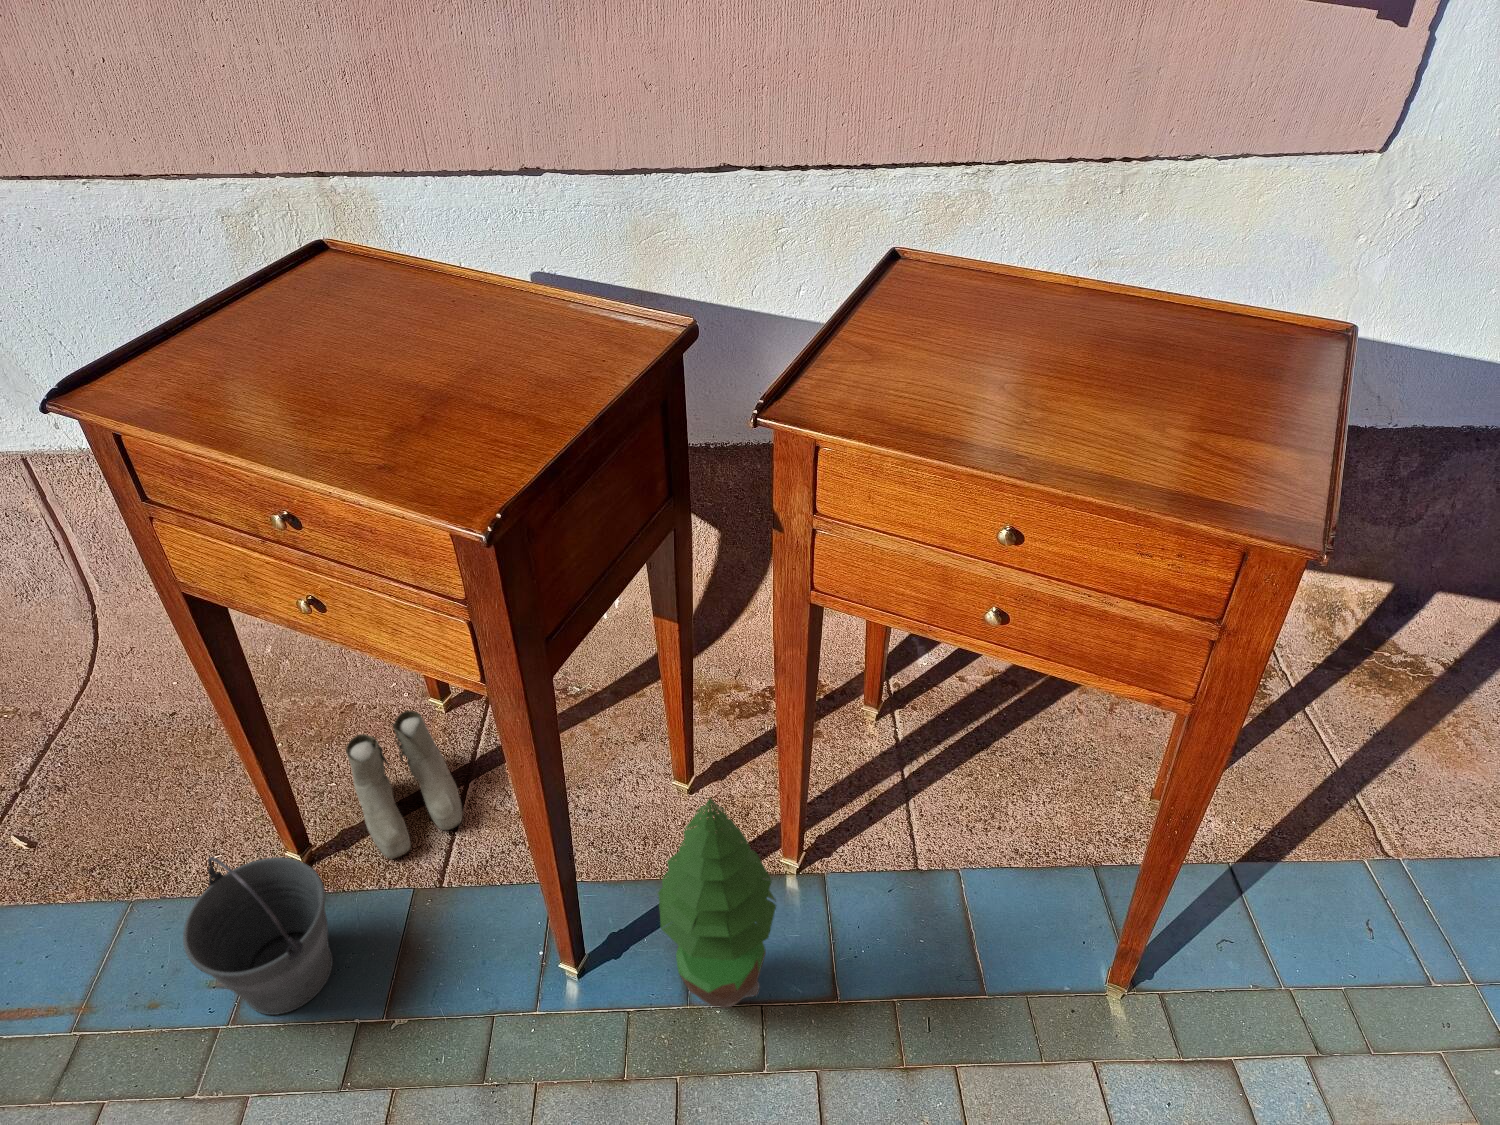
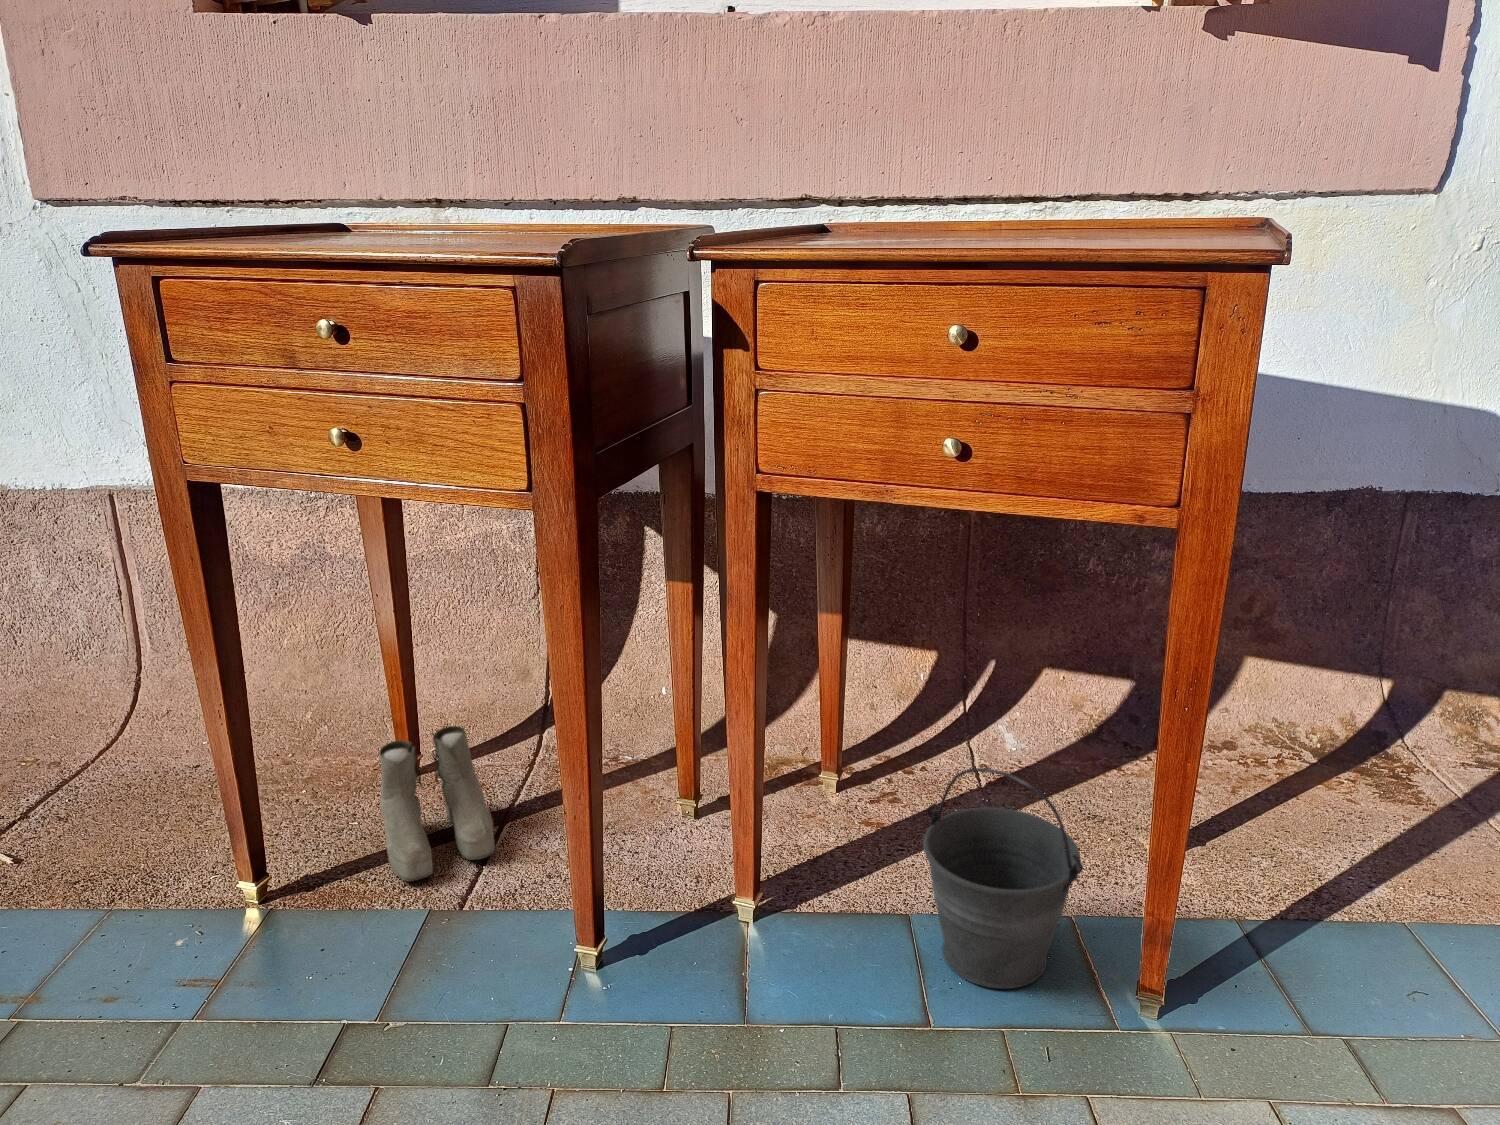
potted tree: present [658,798,776,1009] -> none [718,667,859,1022]
bucket: present [183,857,333,1015] -> present [923,768,1083,989]

